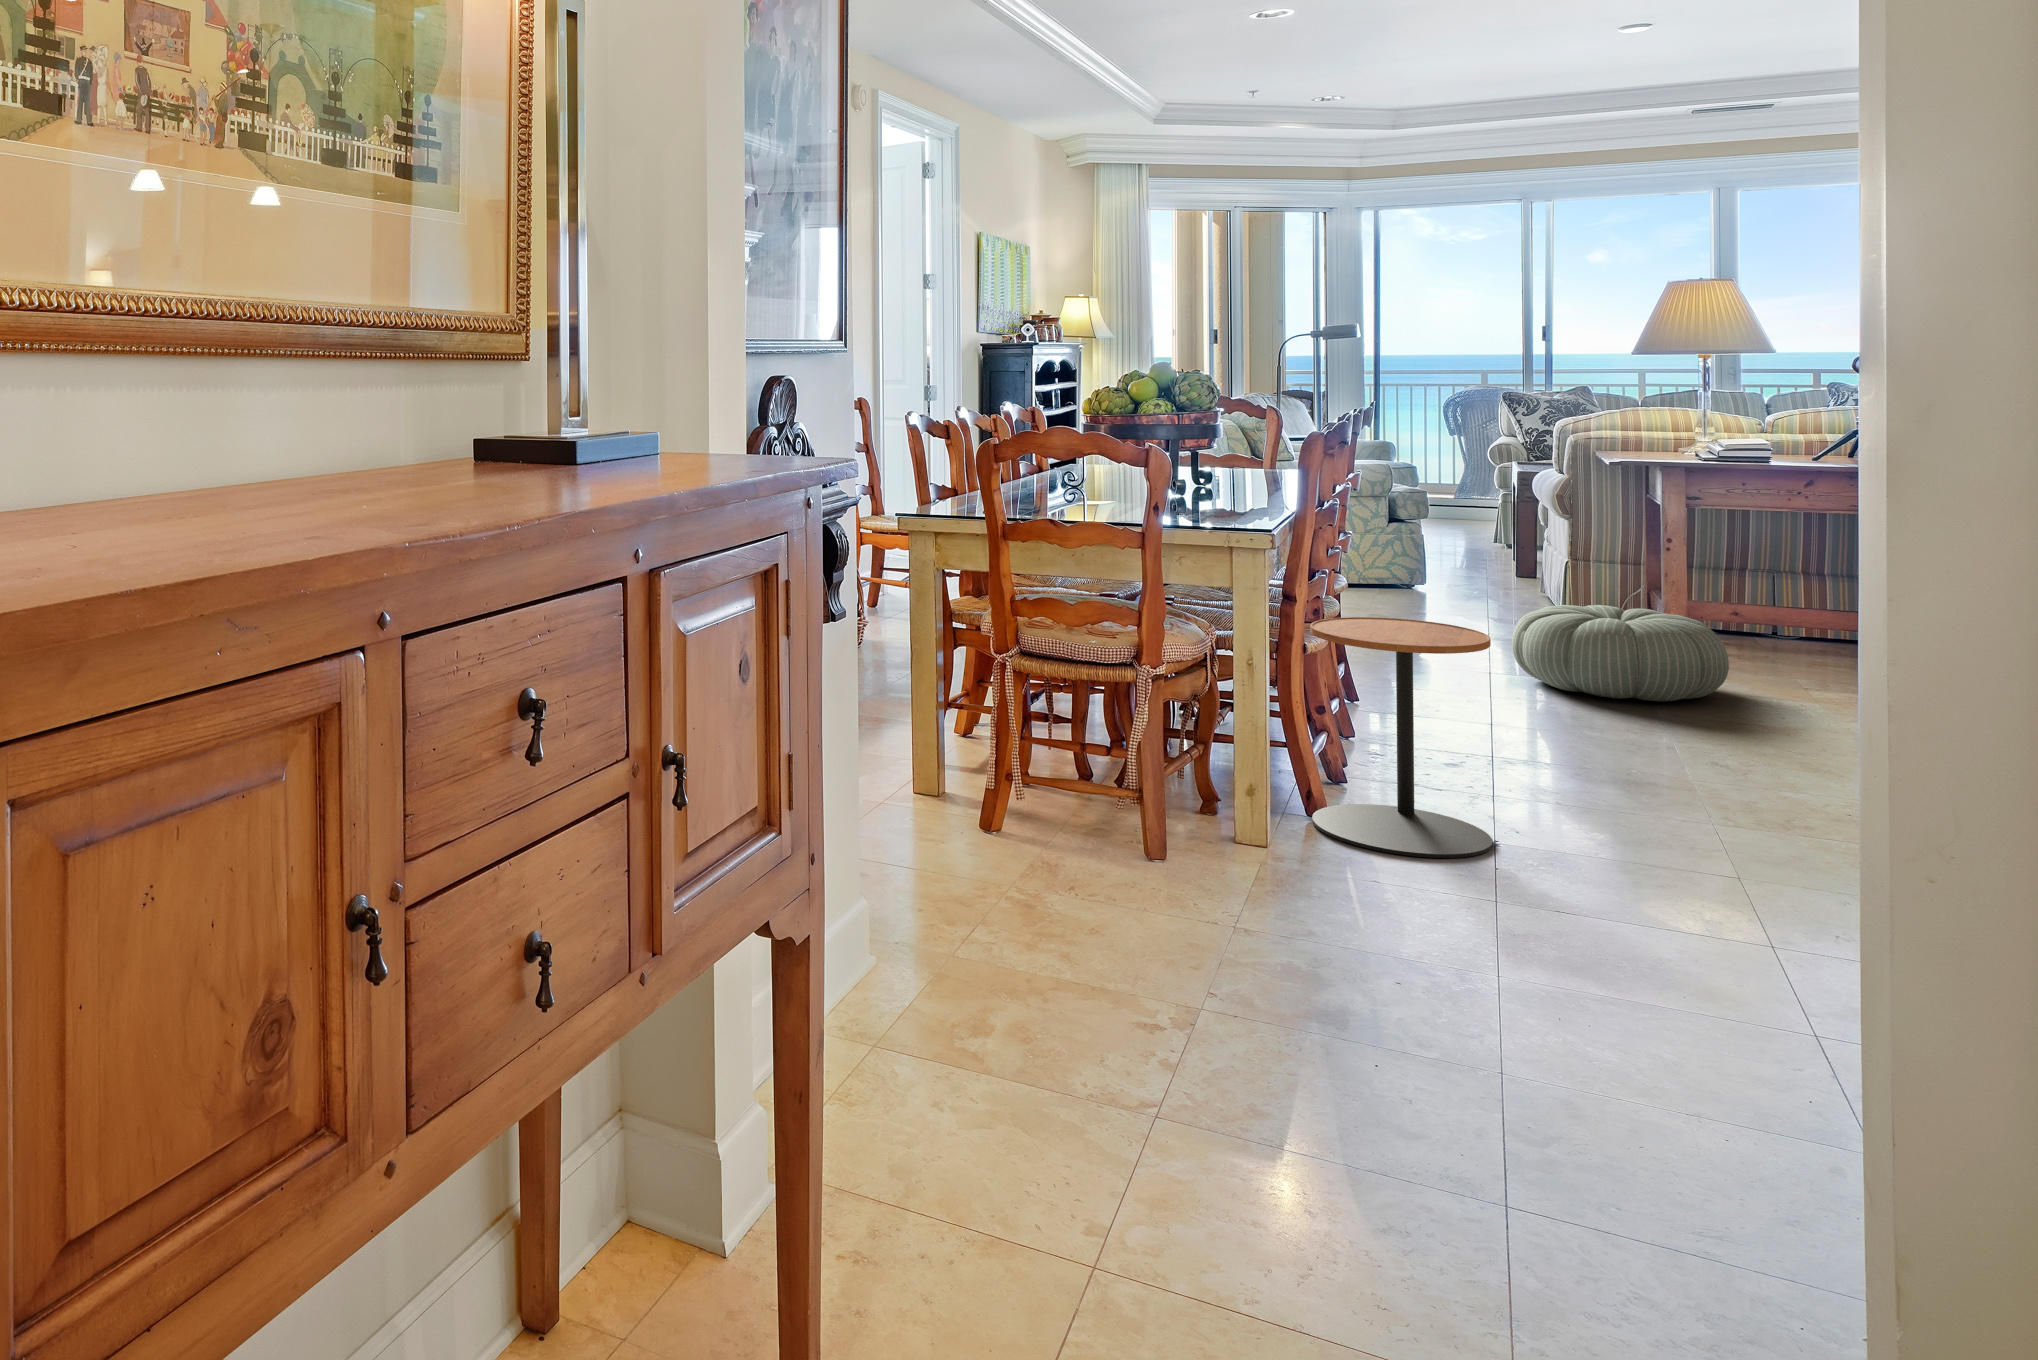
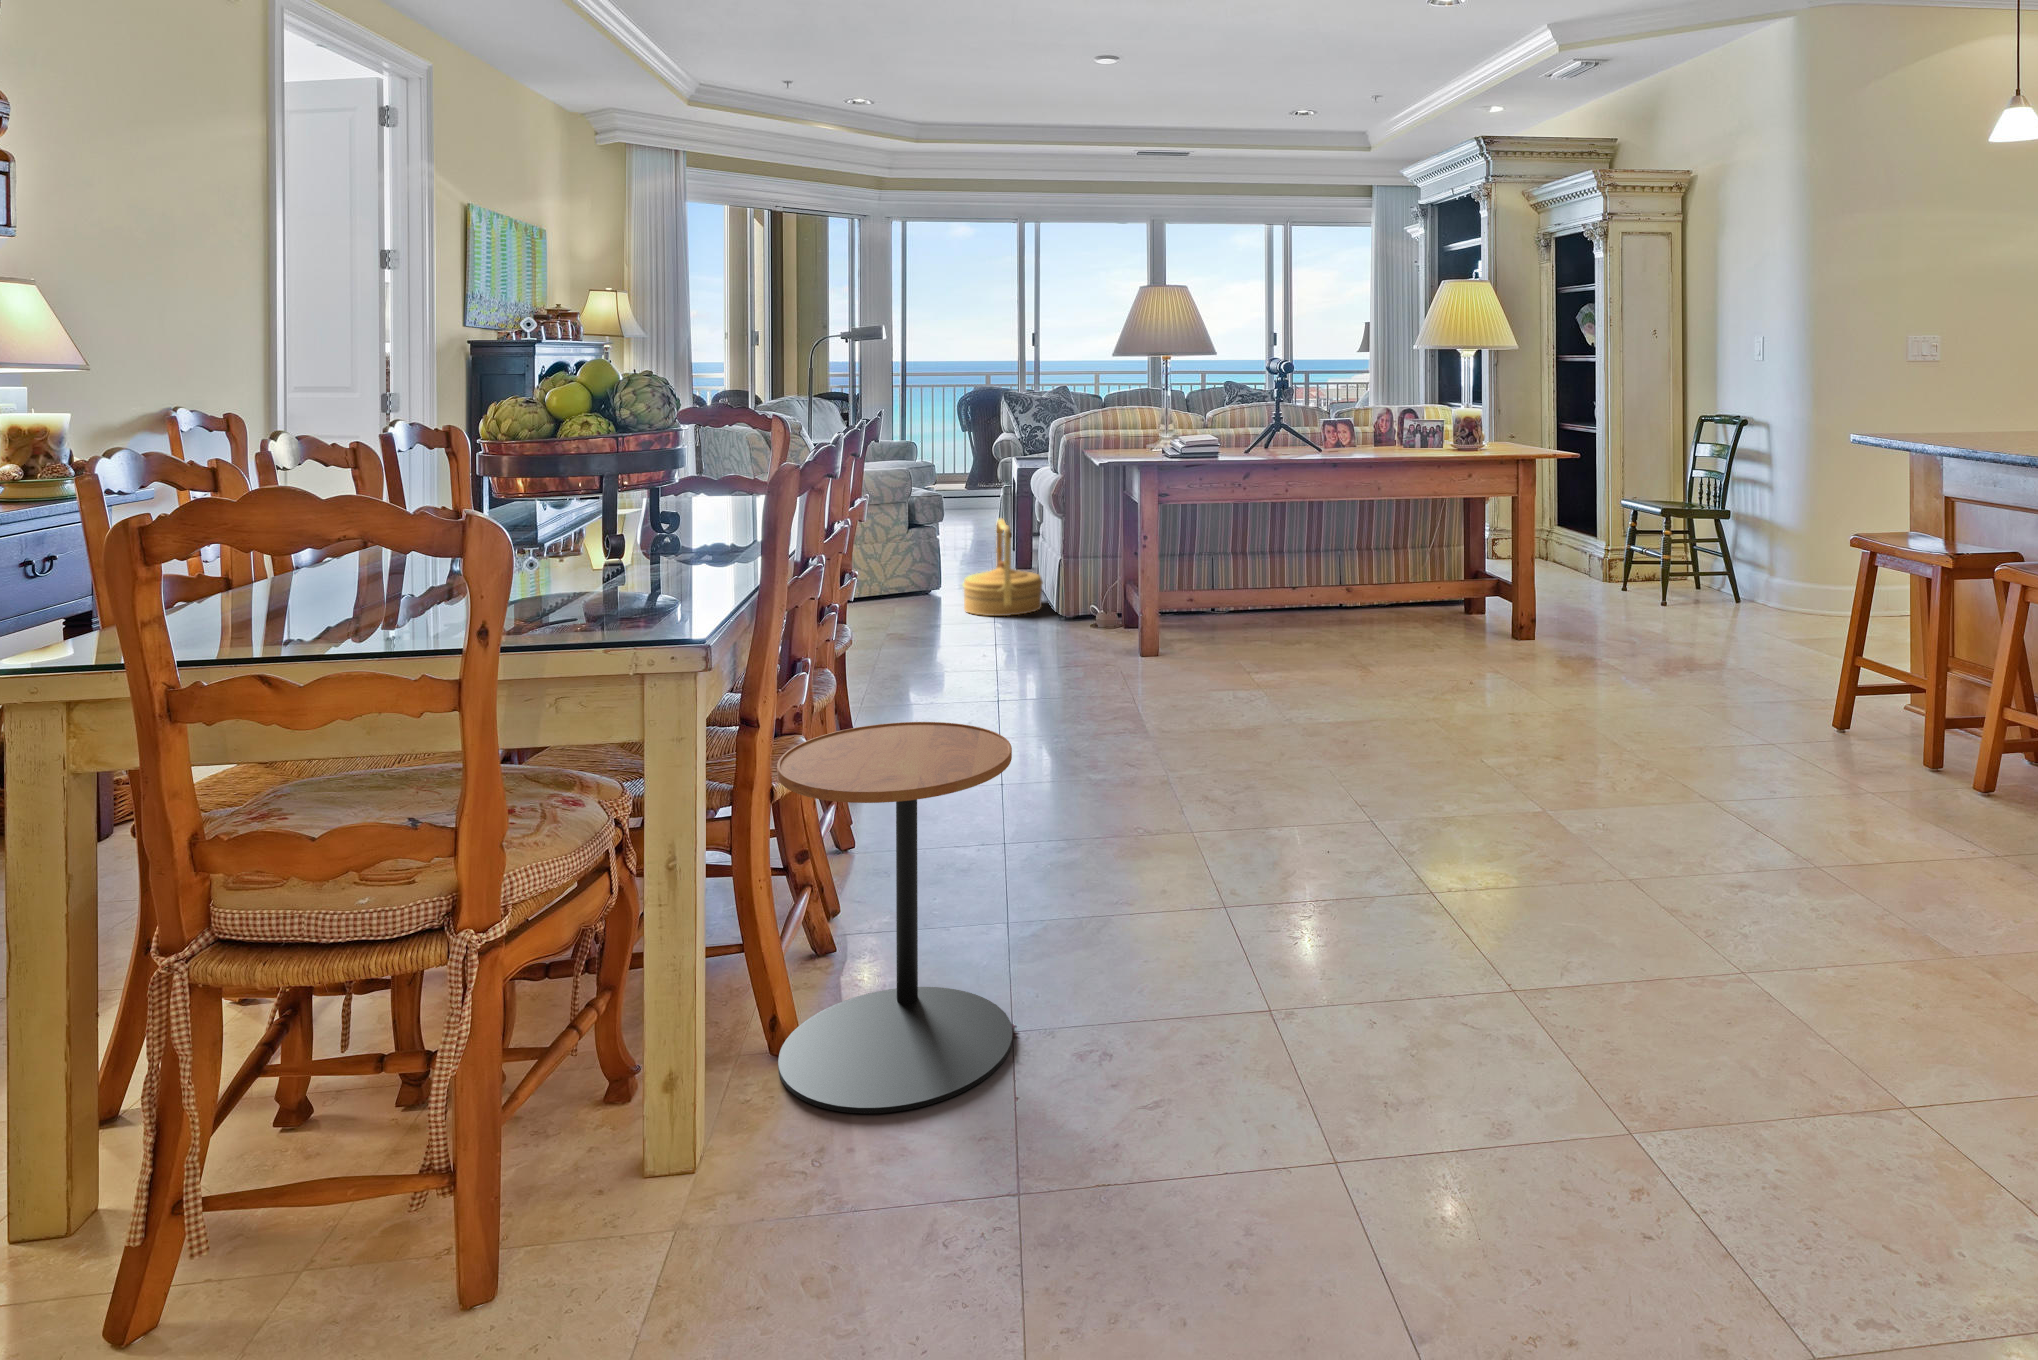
woven basket: none [1450,518,1546,614] -> present [962,519,1043,616]
pouf: present [1512,605,1729,701] -> none [1020,613,1201,718]

